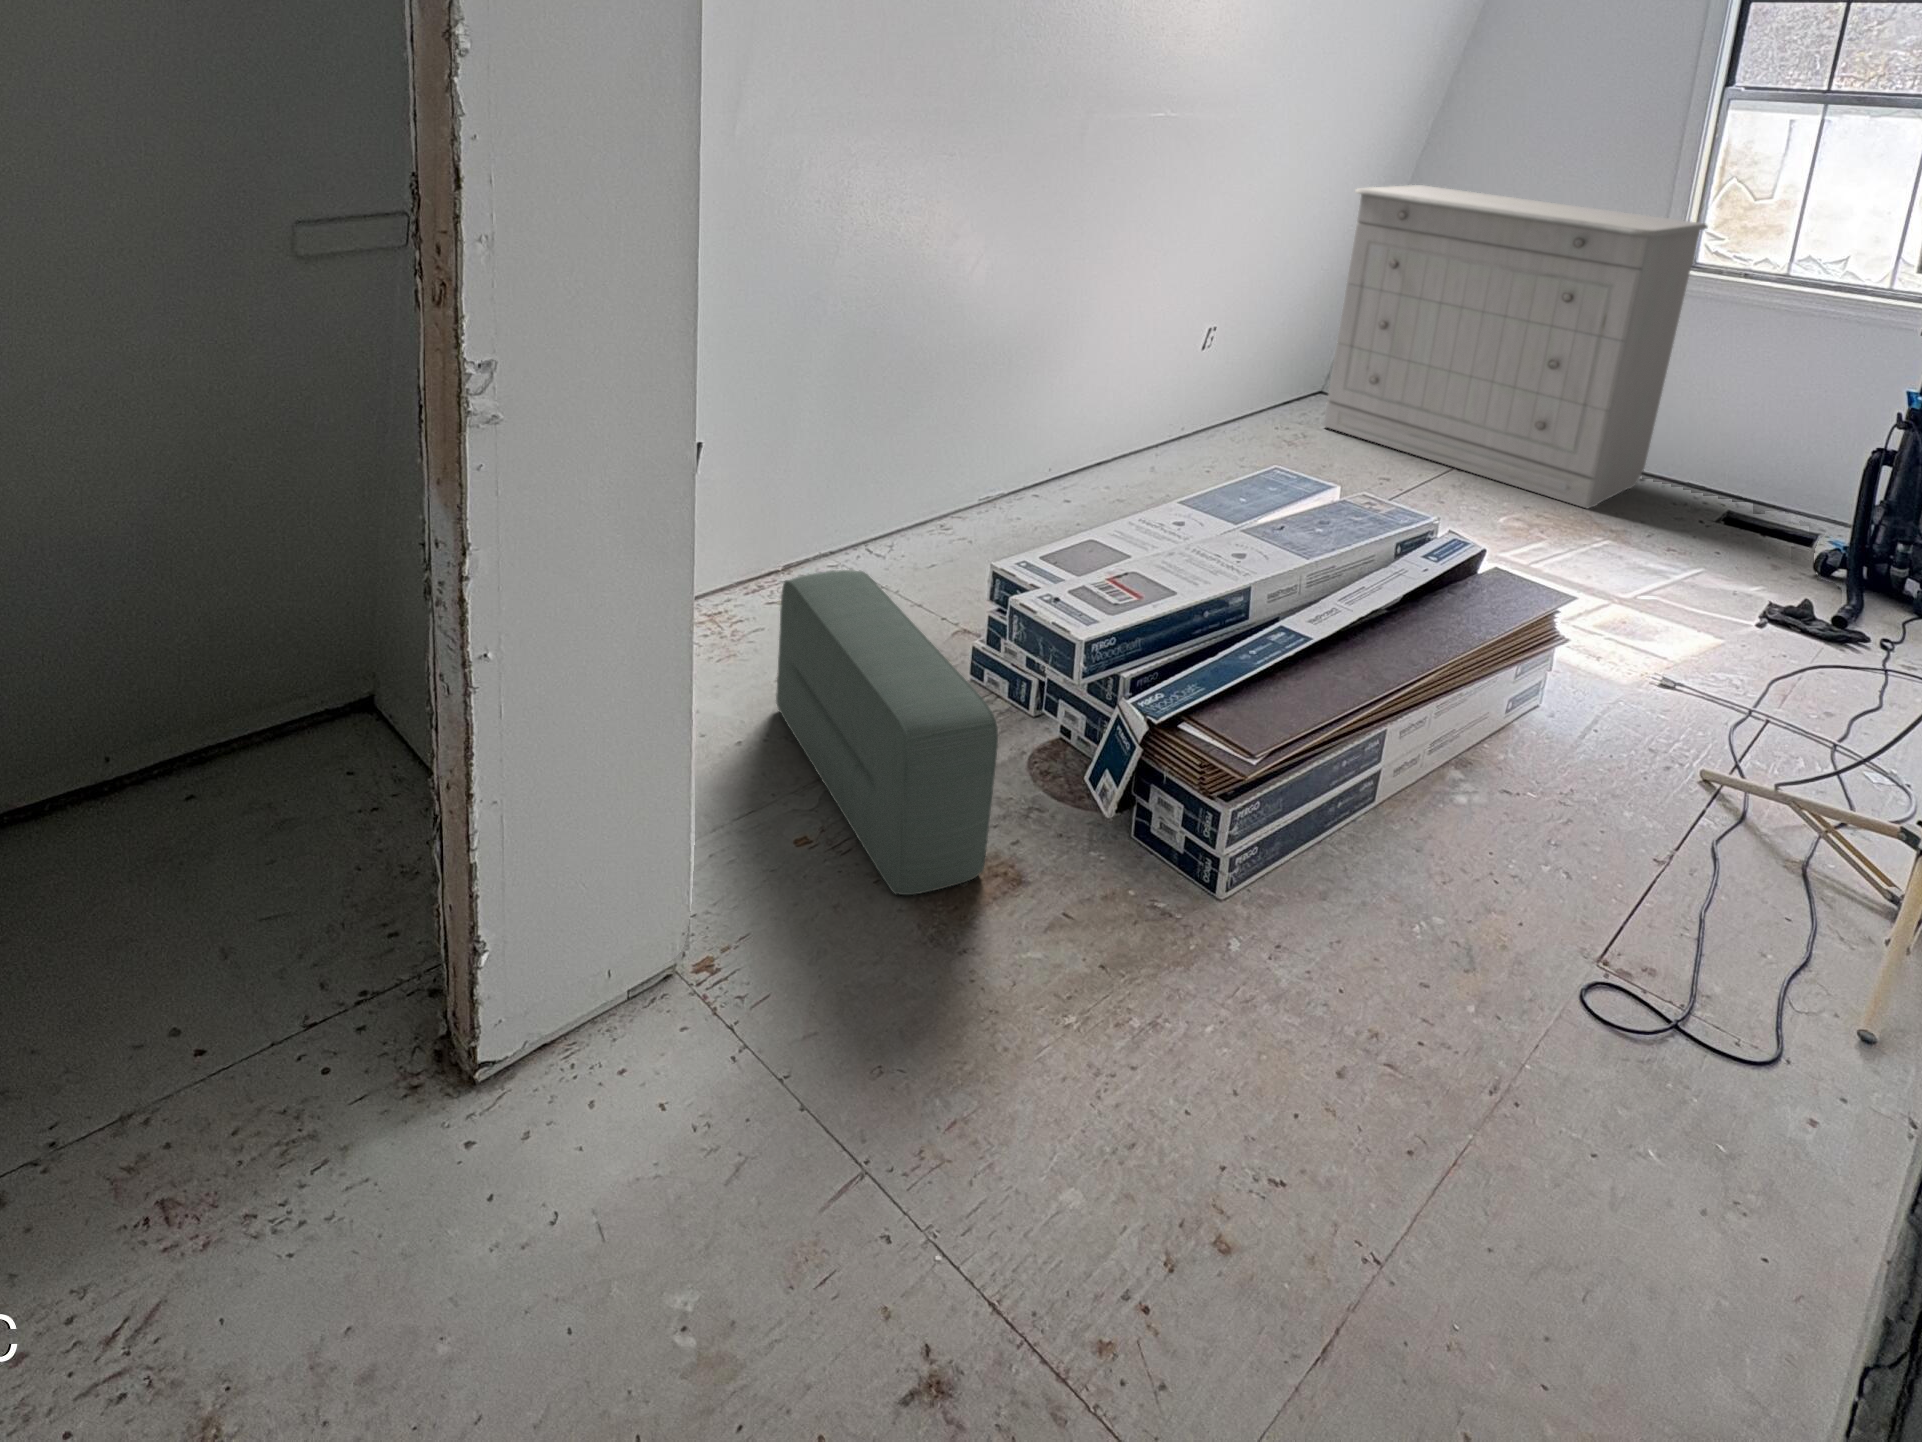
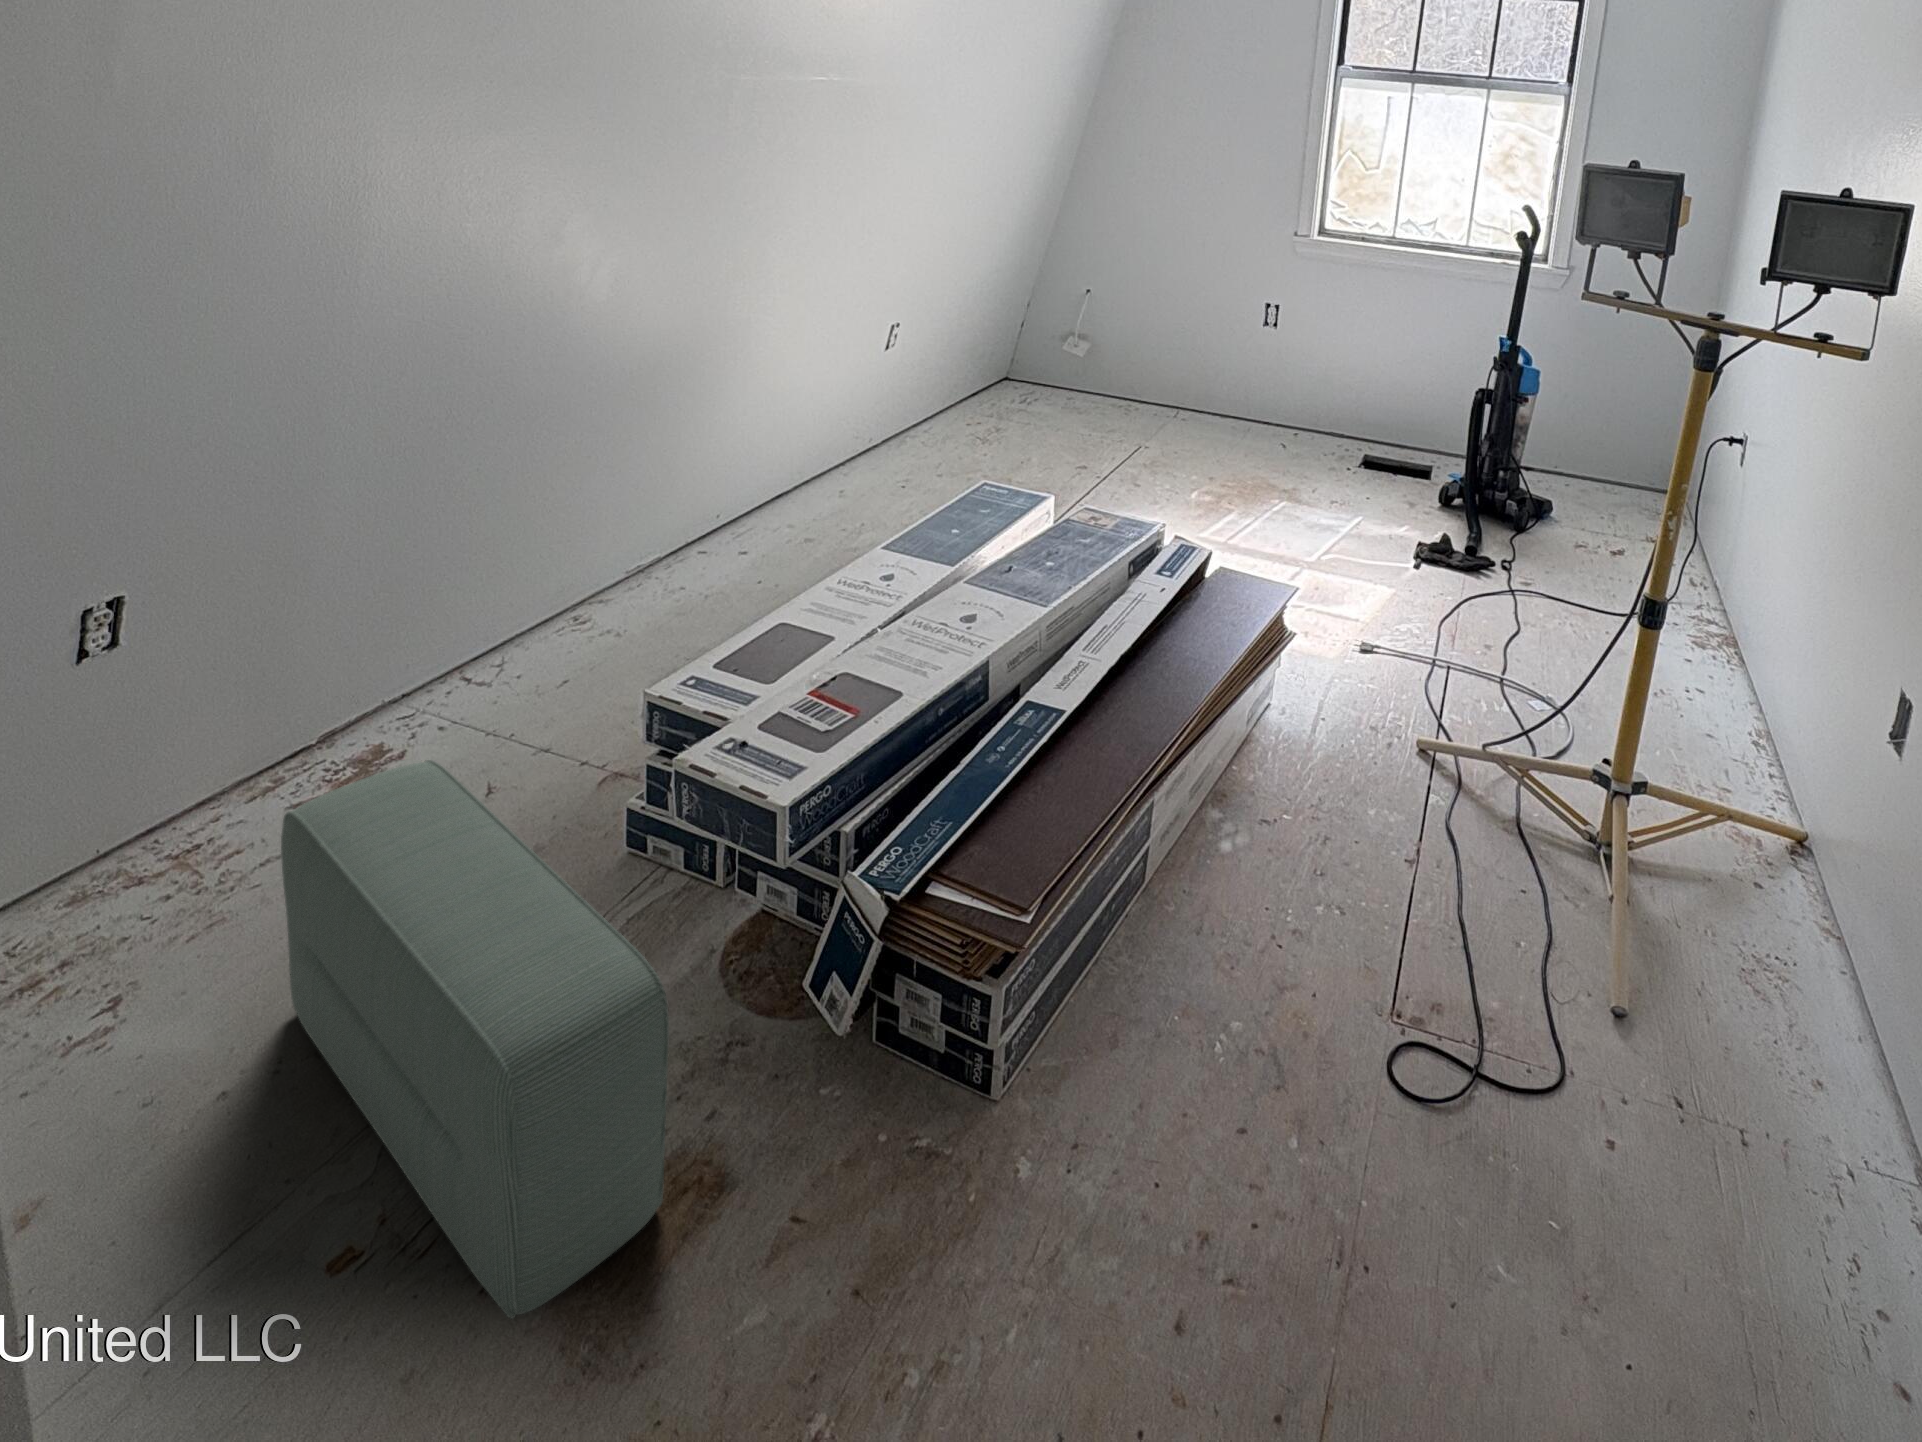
dresser: present [1323,185,1708,508] -> none [1018,160,1335,469]

